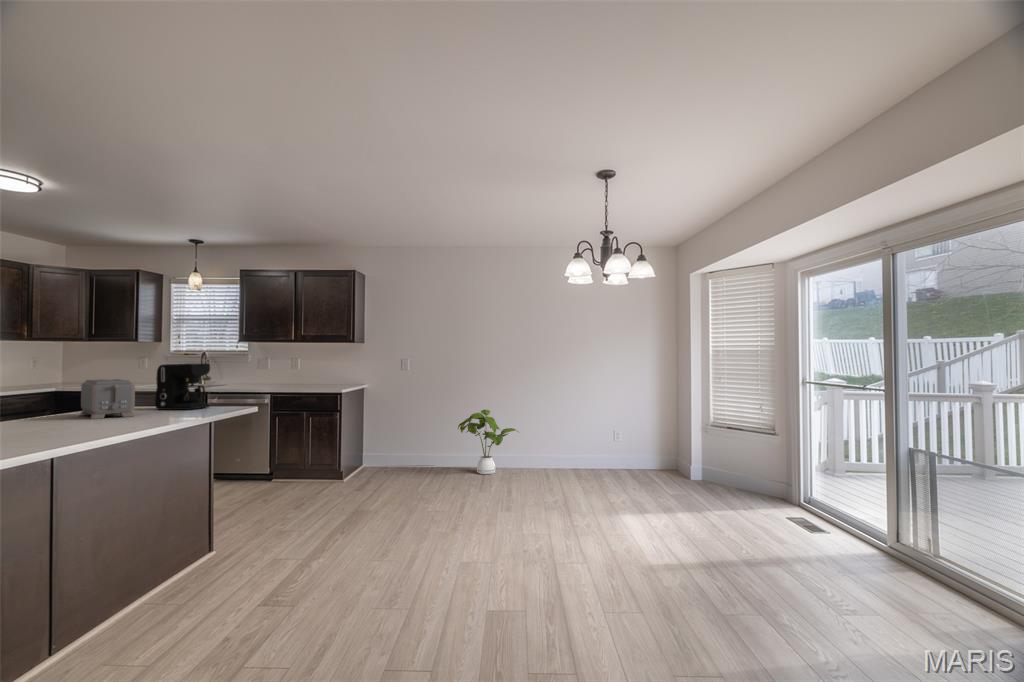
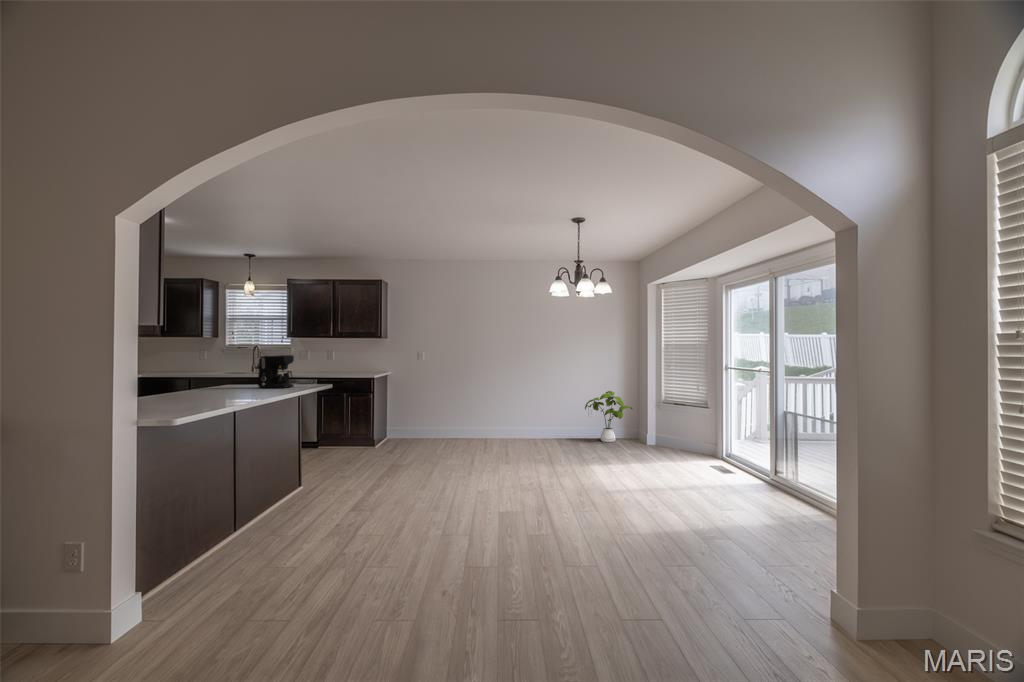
toaster: present [80,379,135,419] -> none [216,366,256,393]
house plant: present [458,410,517,474] -> present [585,391,632,442]

